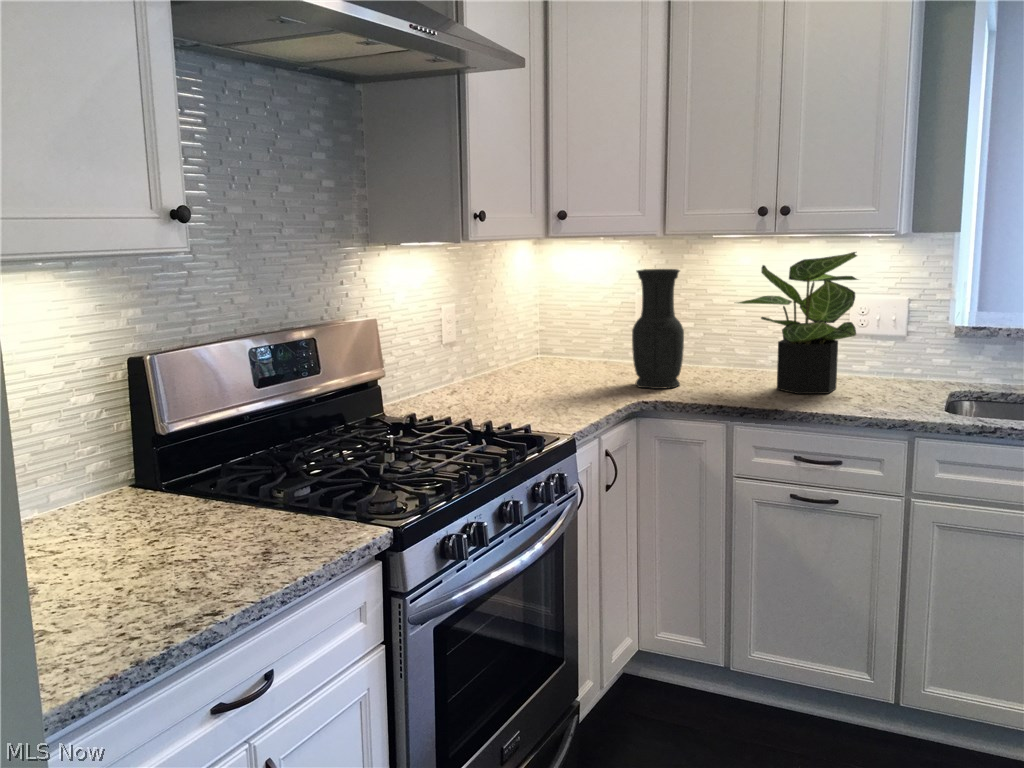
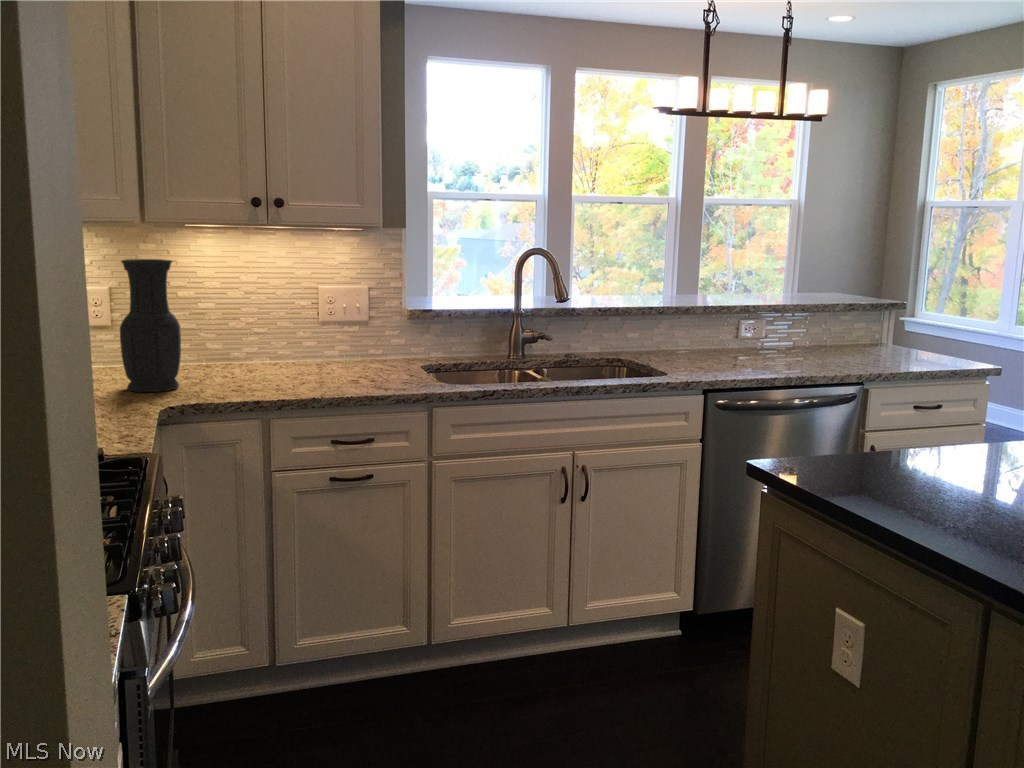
potted plant: present [737,252,858,394] -> none [224,245,364,382]

